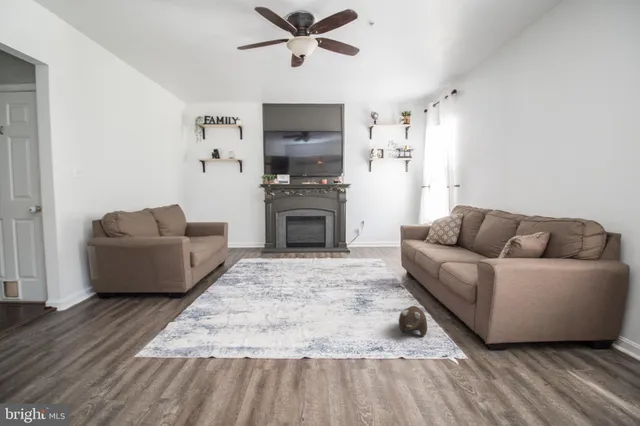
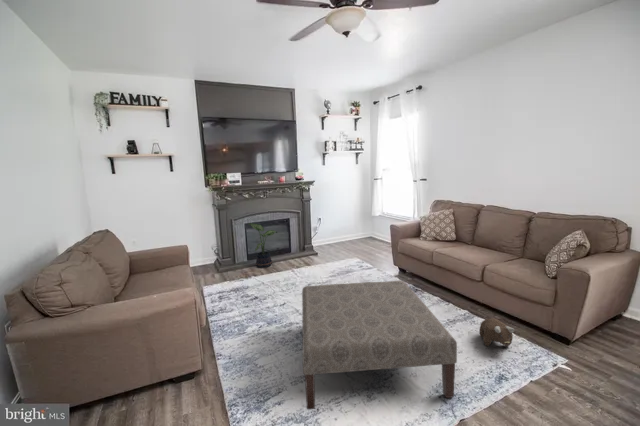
potted plant: none [288,216,312,254] -> present [249,223,277,268]
ottoman: none [212,254,354,348] -> present [302,281,457,409]

